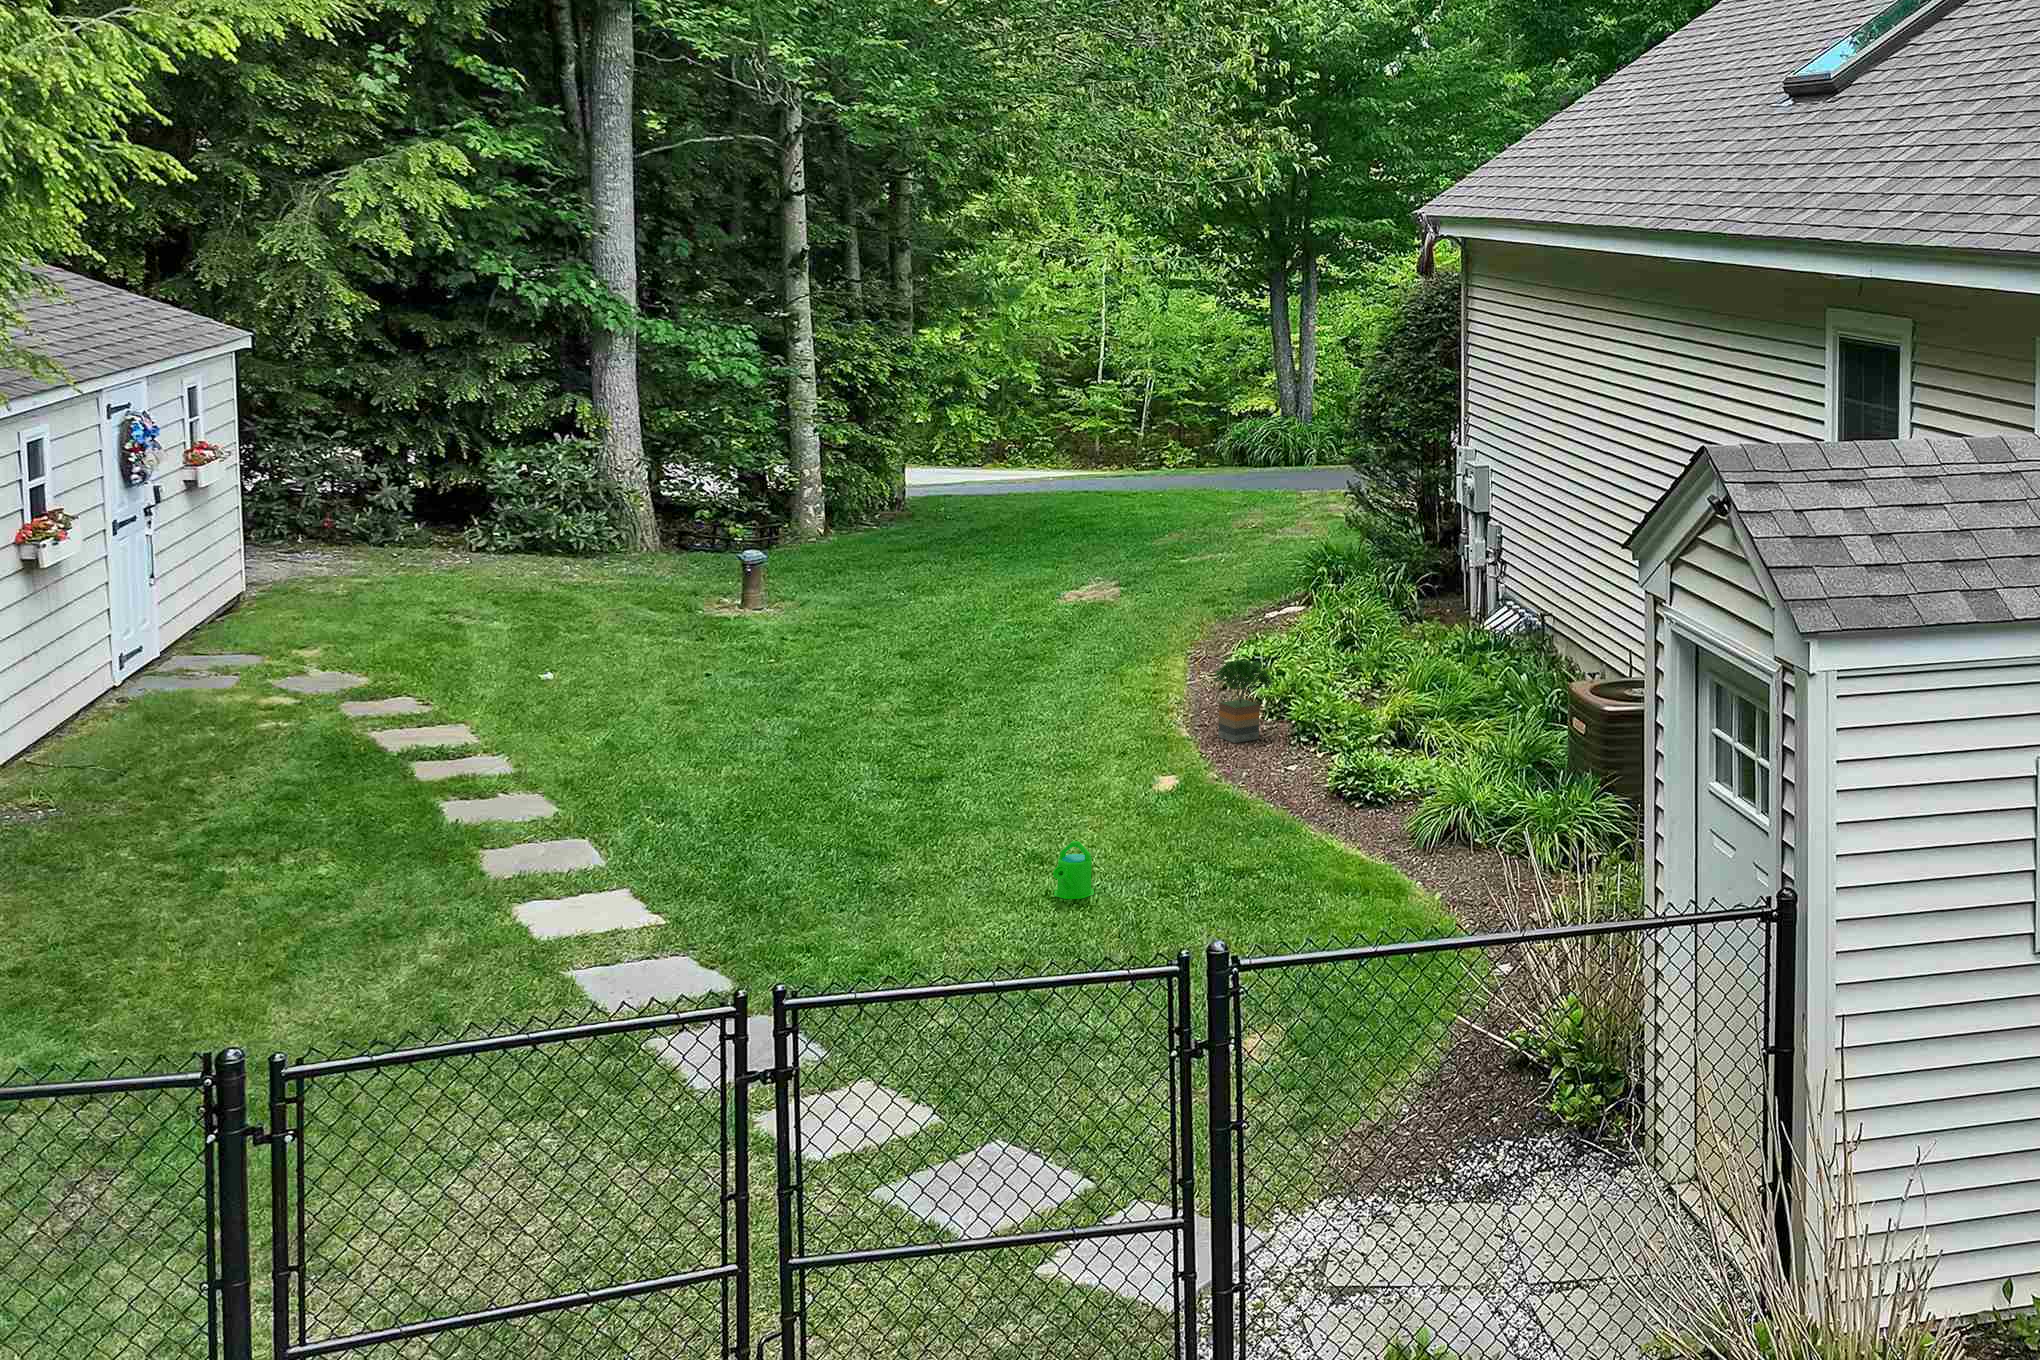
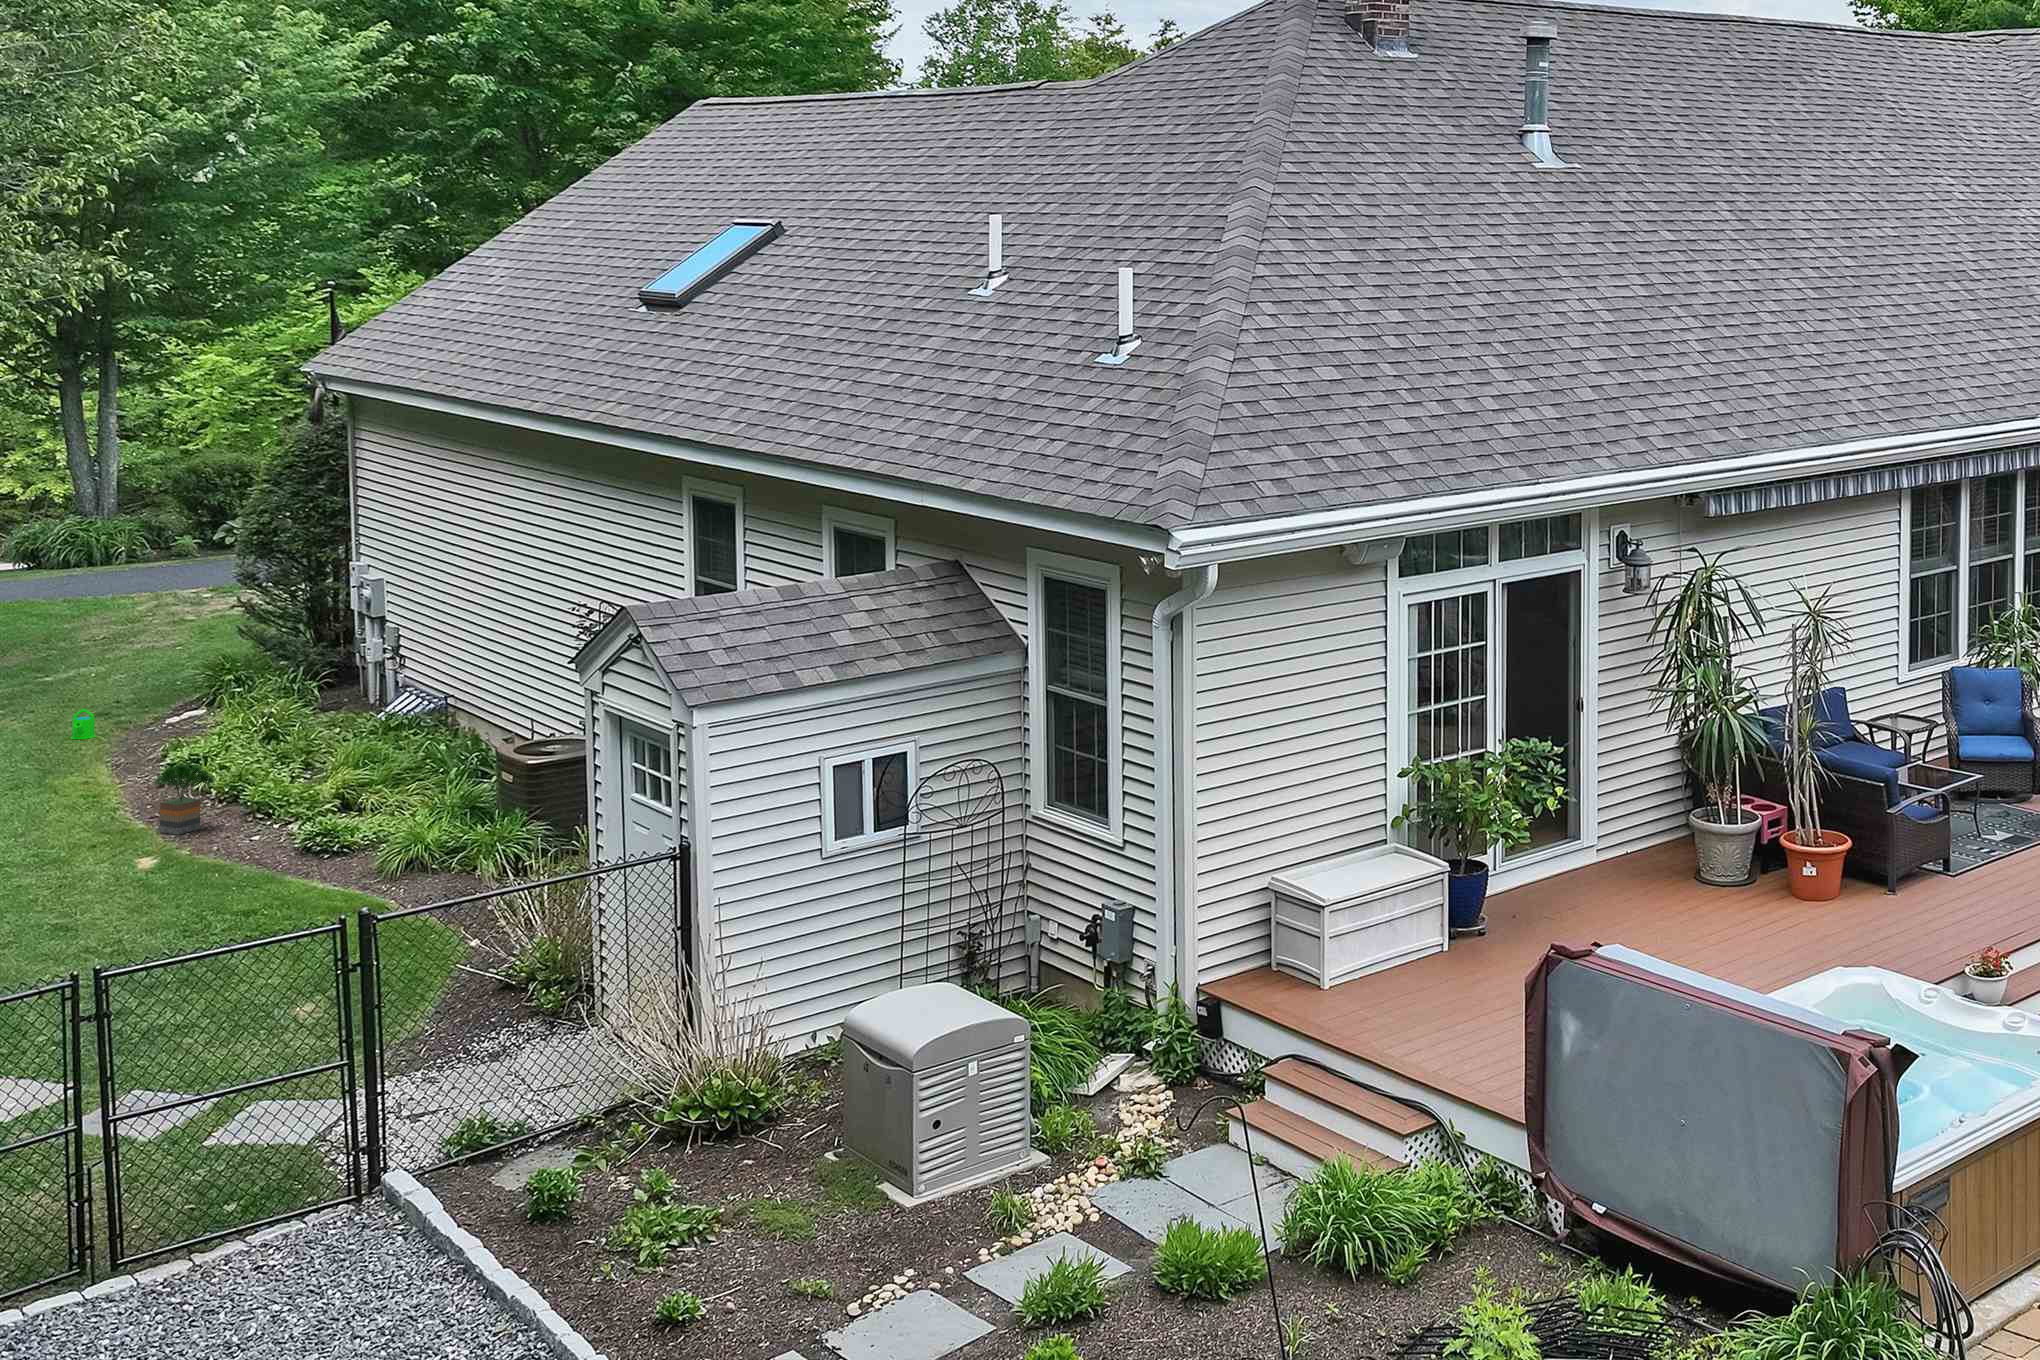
watering can: present [1053,841,1094,899] -> present [70,709,96,739]

